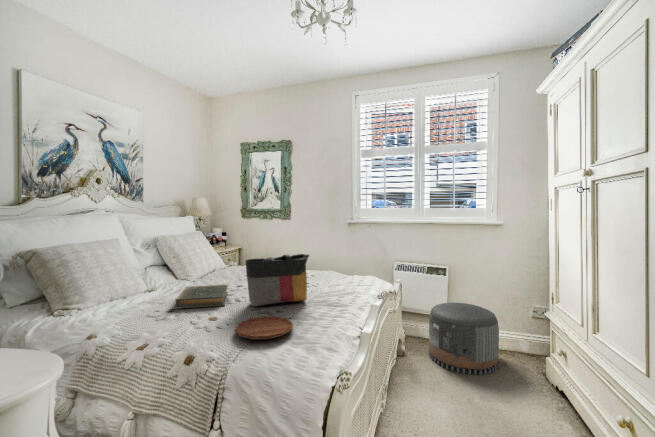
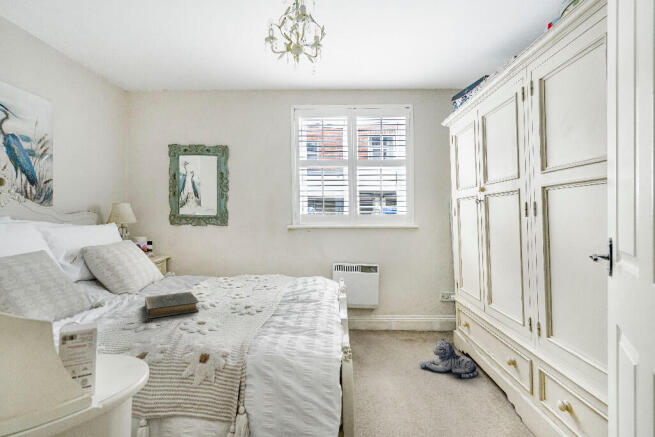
tote bag: present [245,254,309,306] -> none [221,257,280,309]
pouf: present [429,303,499,375] -> none [366,295,422,353]
tray: present [235,316,293,340] -> none [232,314,287,333]
plush toy: none [486,367,571,425] -> present [419,339,479,378]

